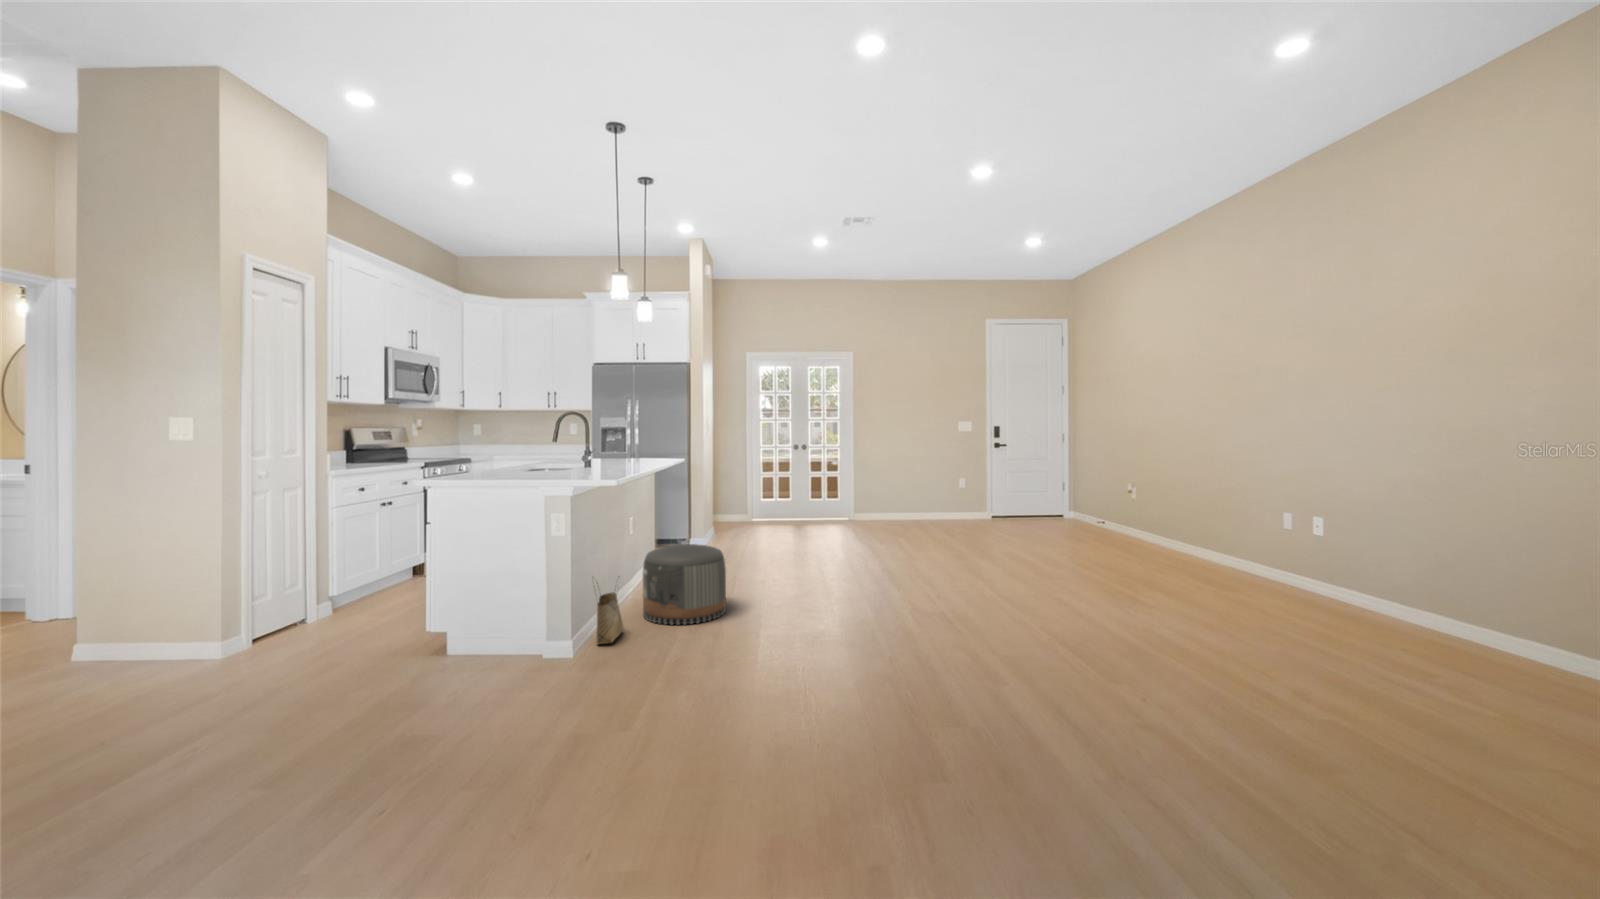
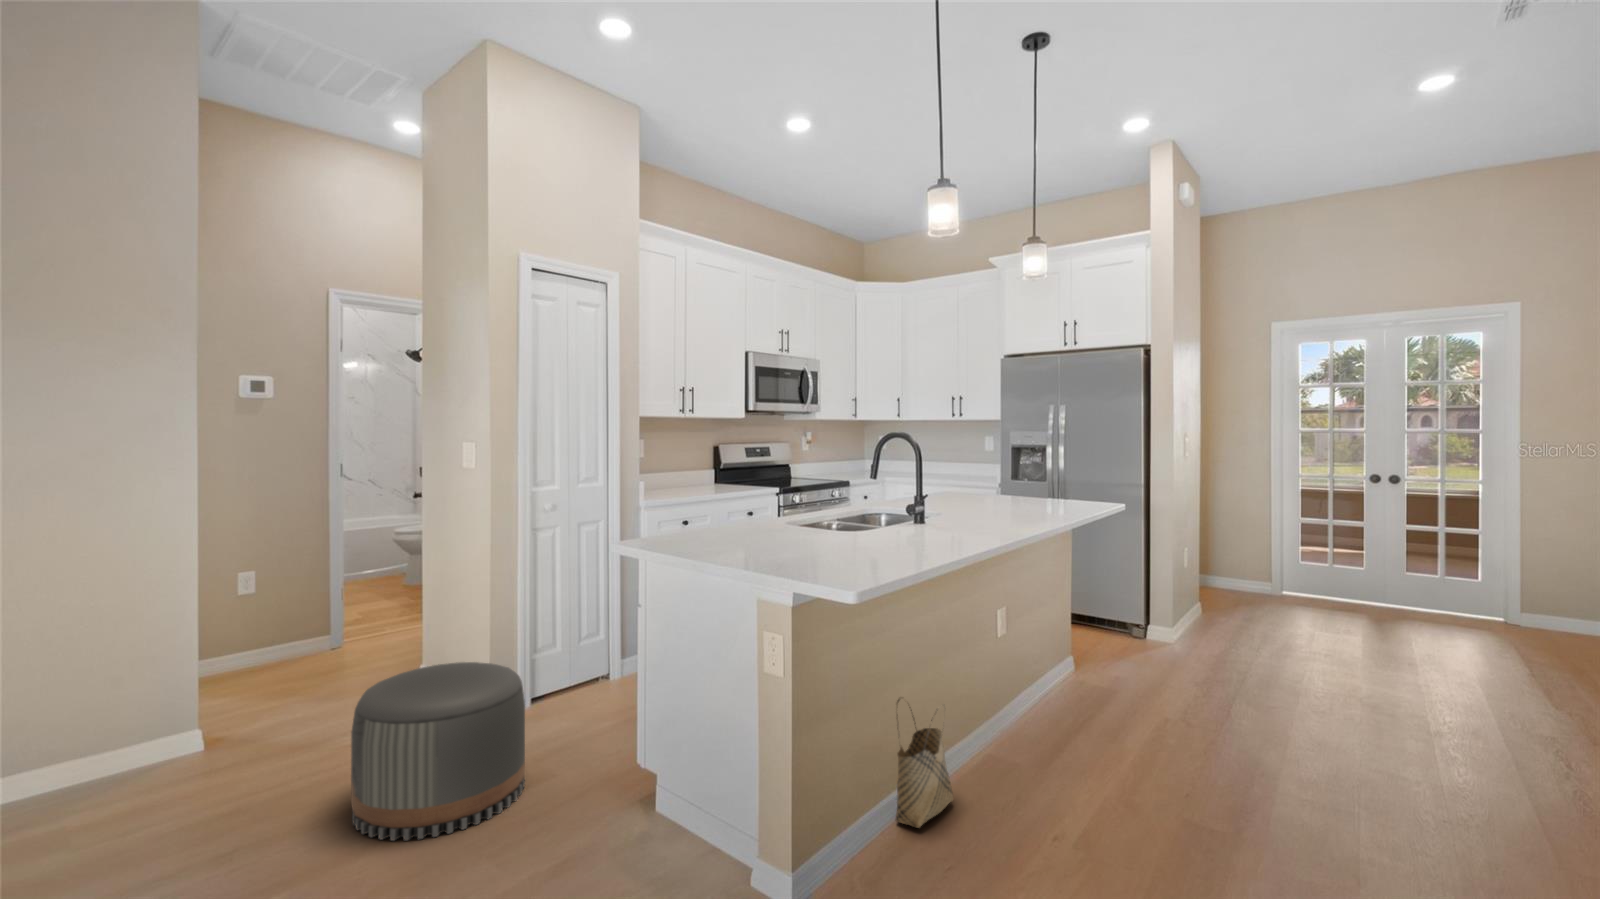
pouf: present [643,544,726,625] -> present [351,662,525,840]

